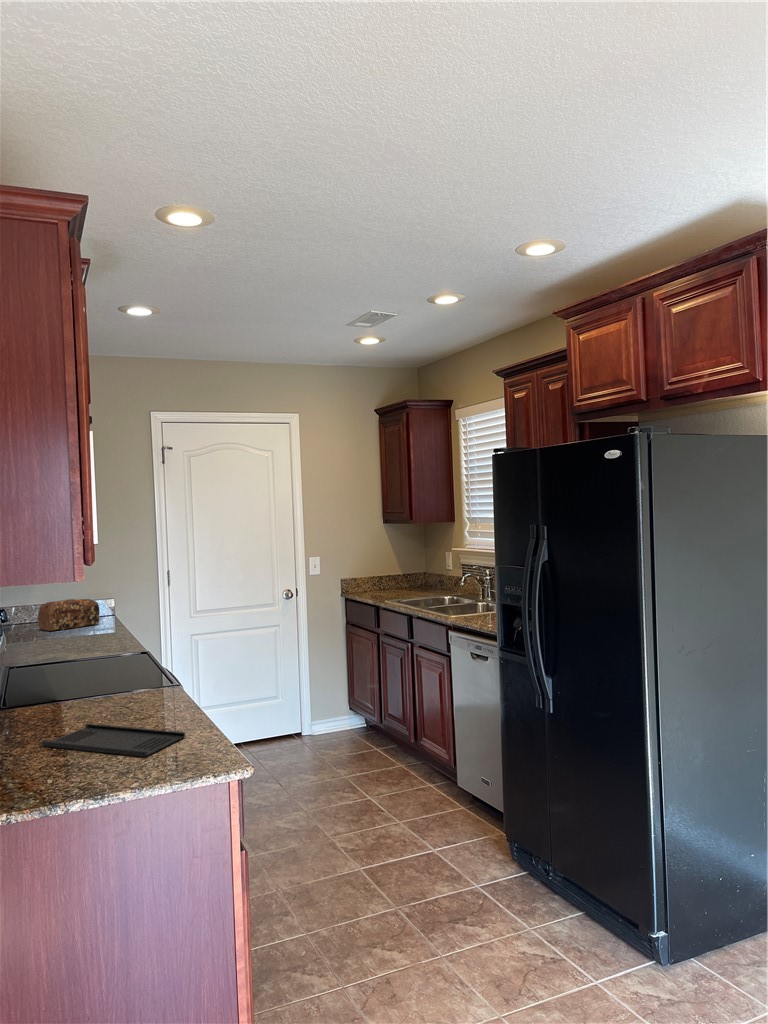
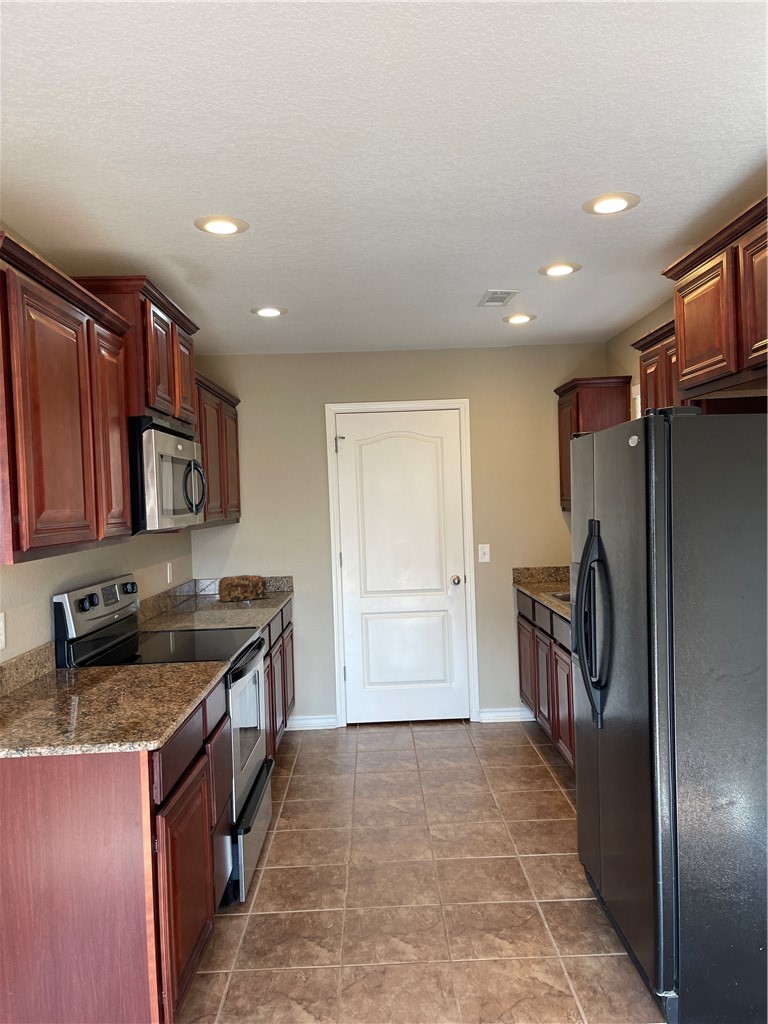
tray: present [42,723,185,757] -> none [60,685,156,719]

